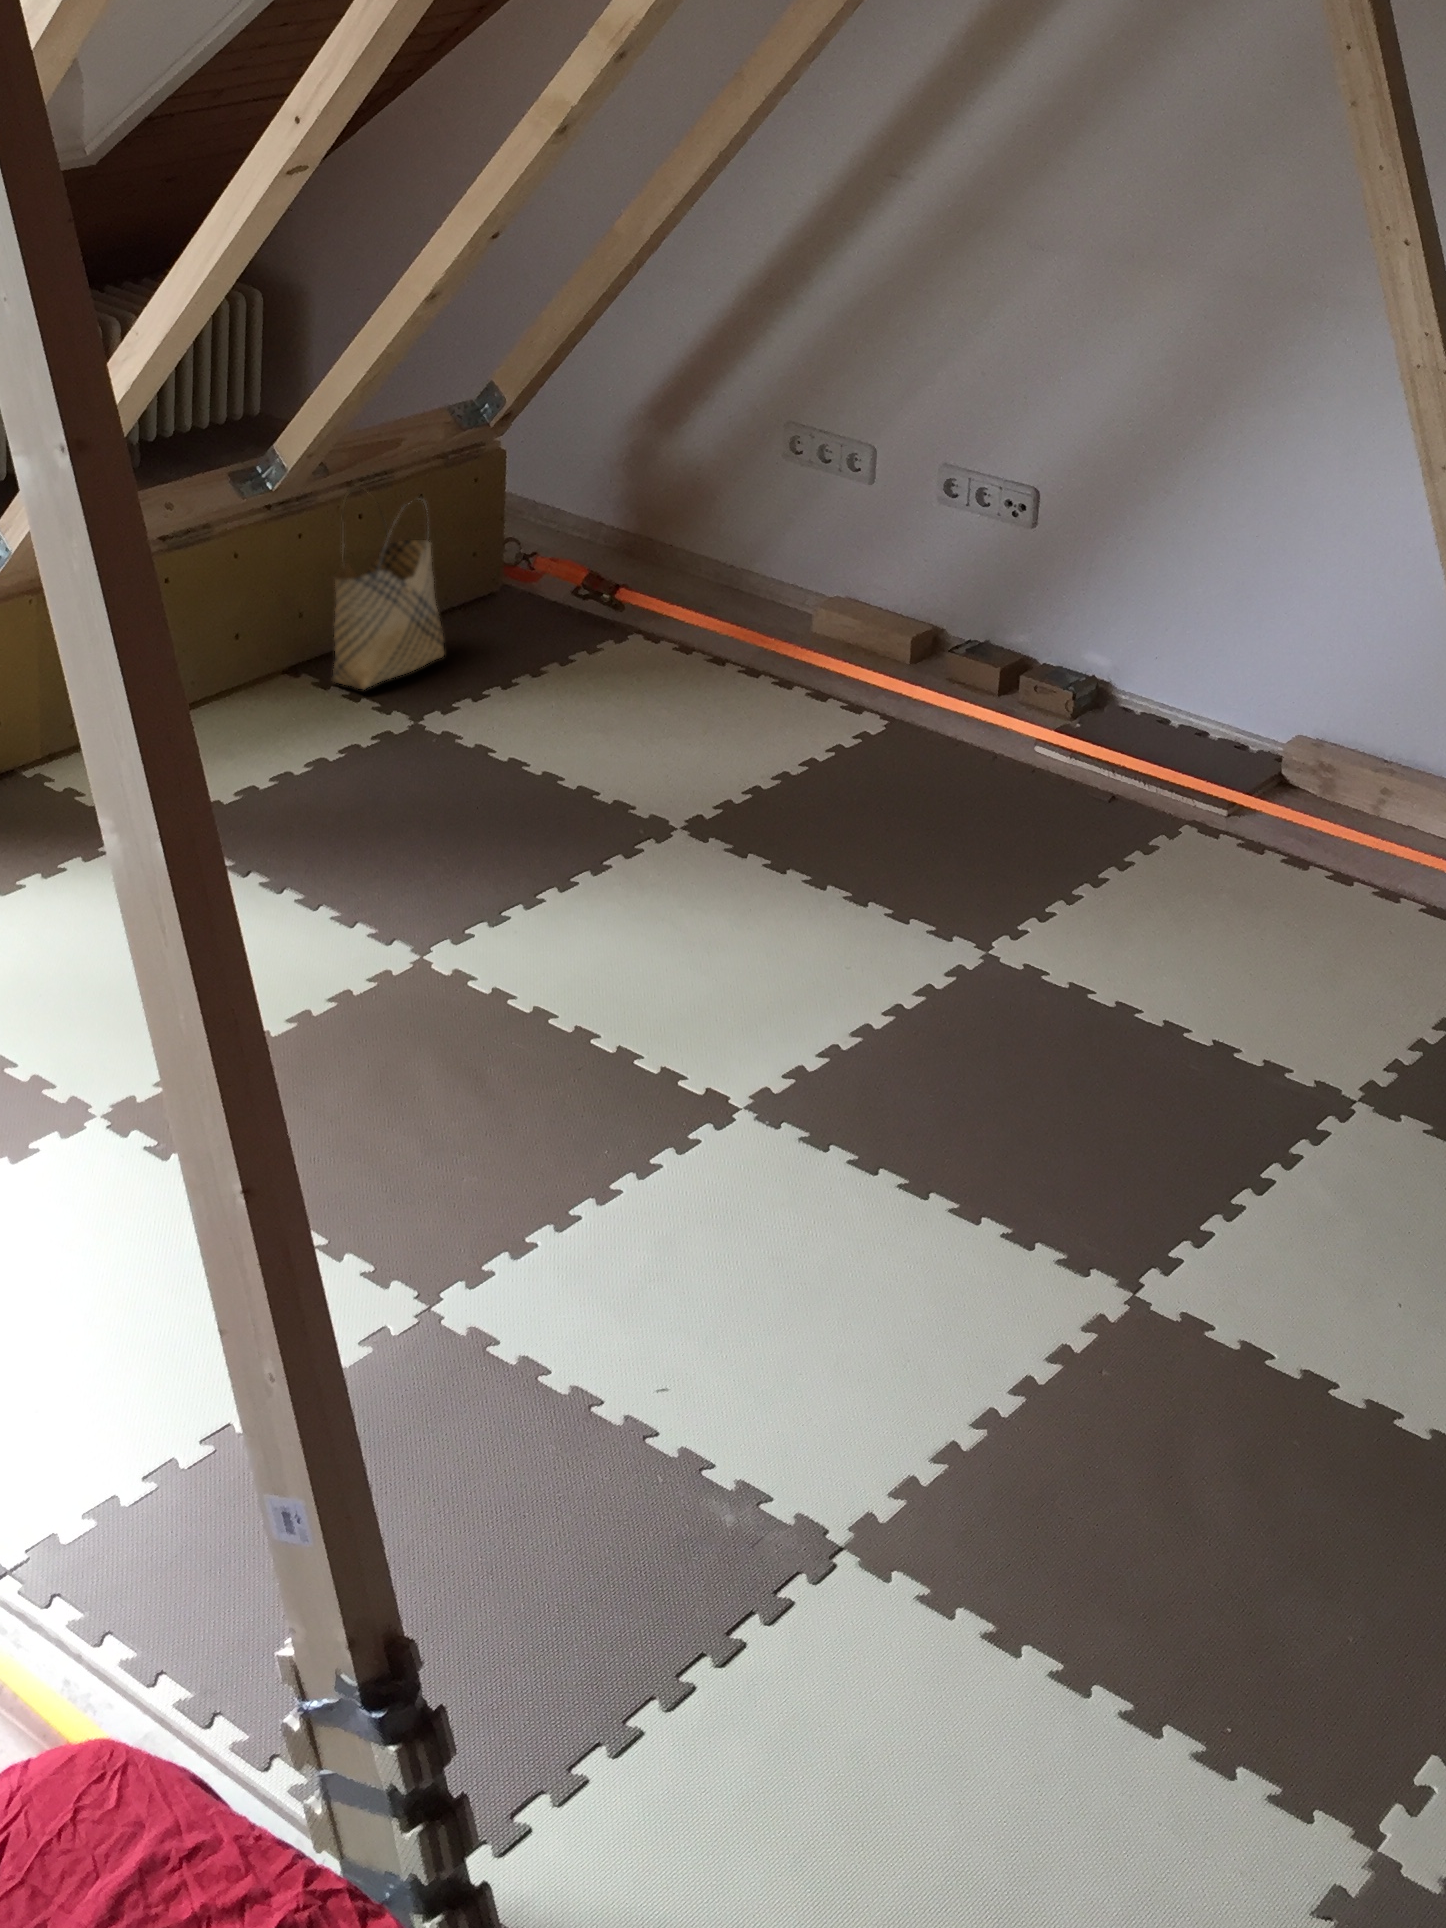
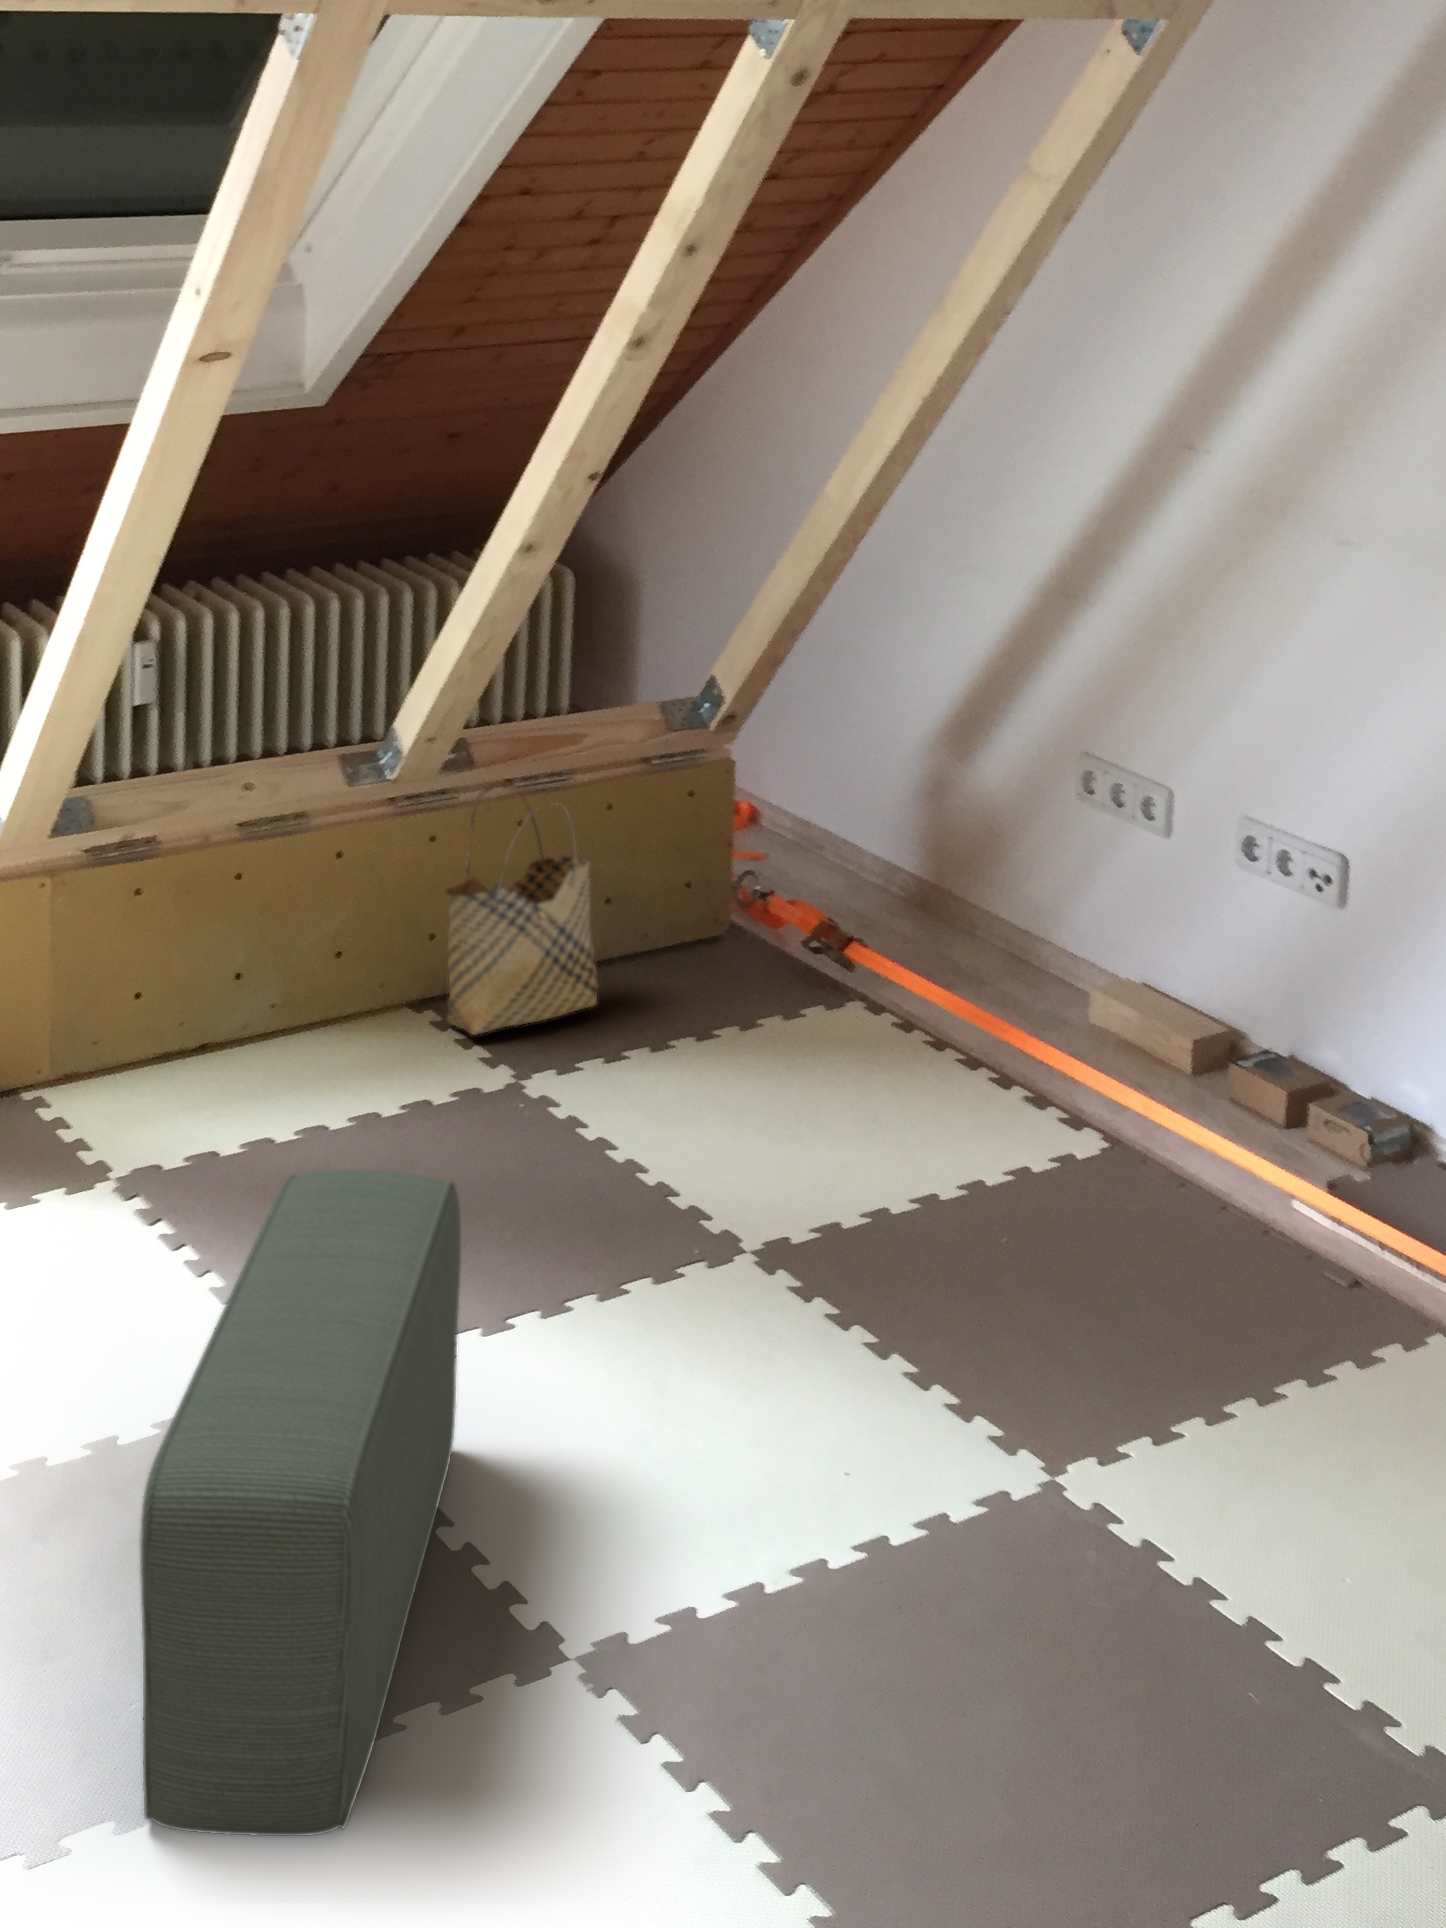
pouf: none [437,789,675,1249] -> present [140,1170,461,1836]

